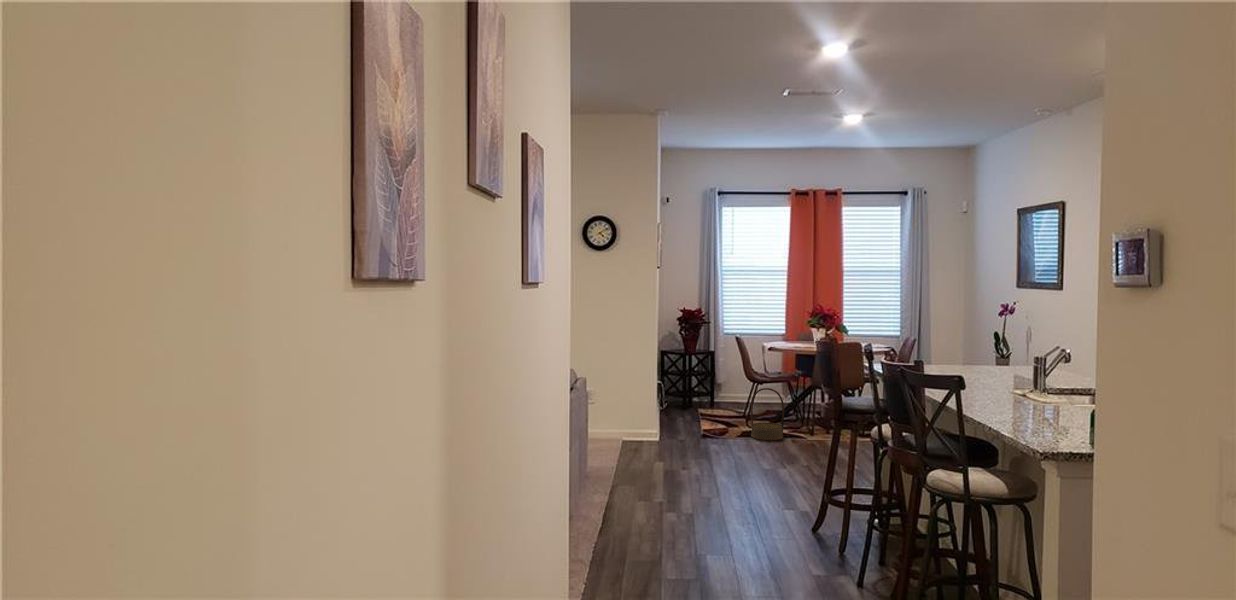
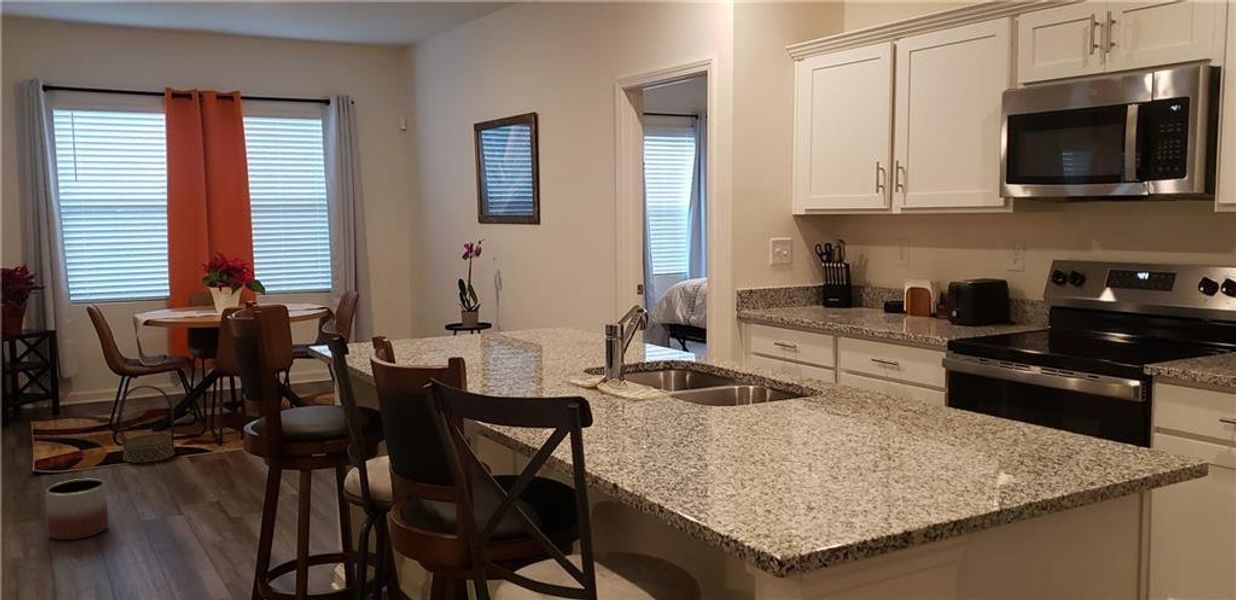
planter: none [710,438,743,474] -> present [46,479,108,540]

